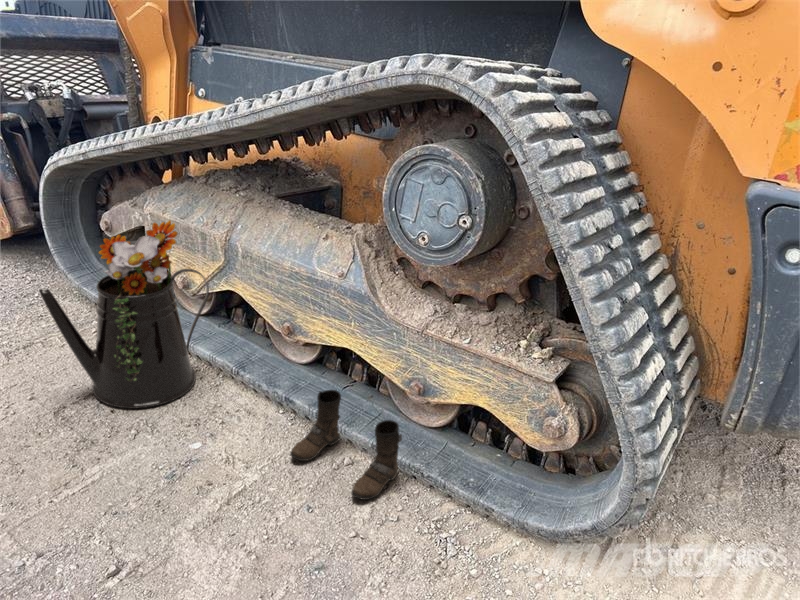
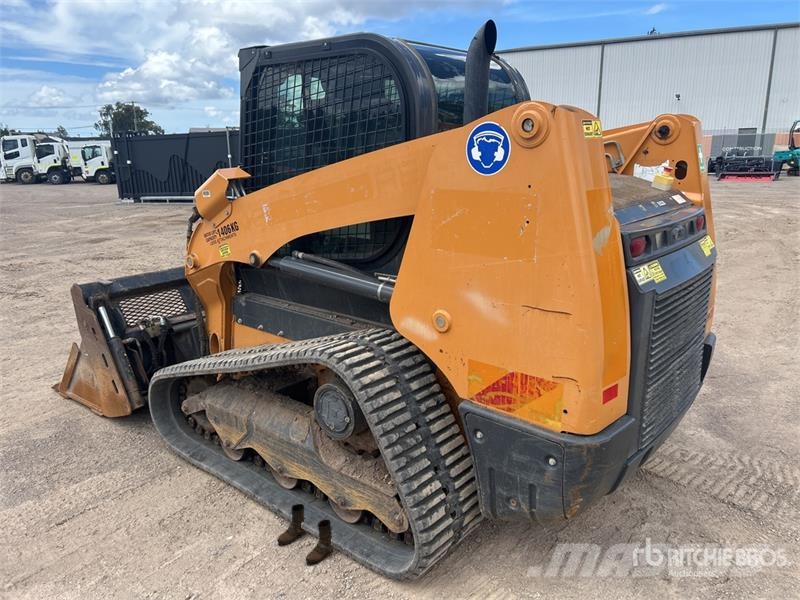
watering can: present [39,221,209,408] -> none [151,410,239,518]

